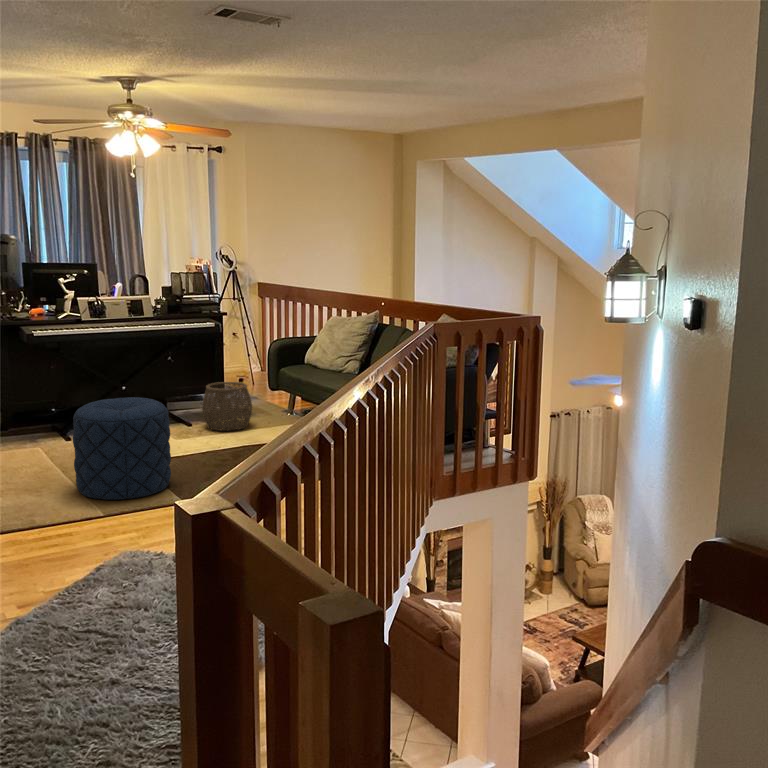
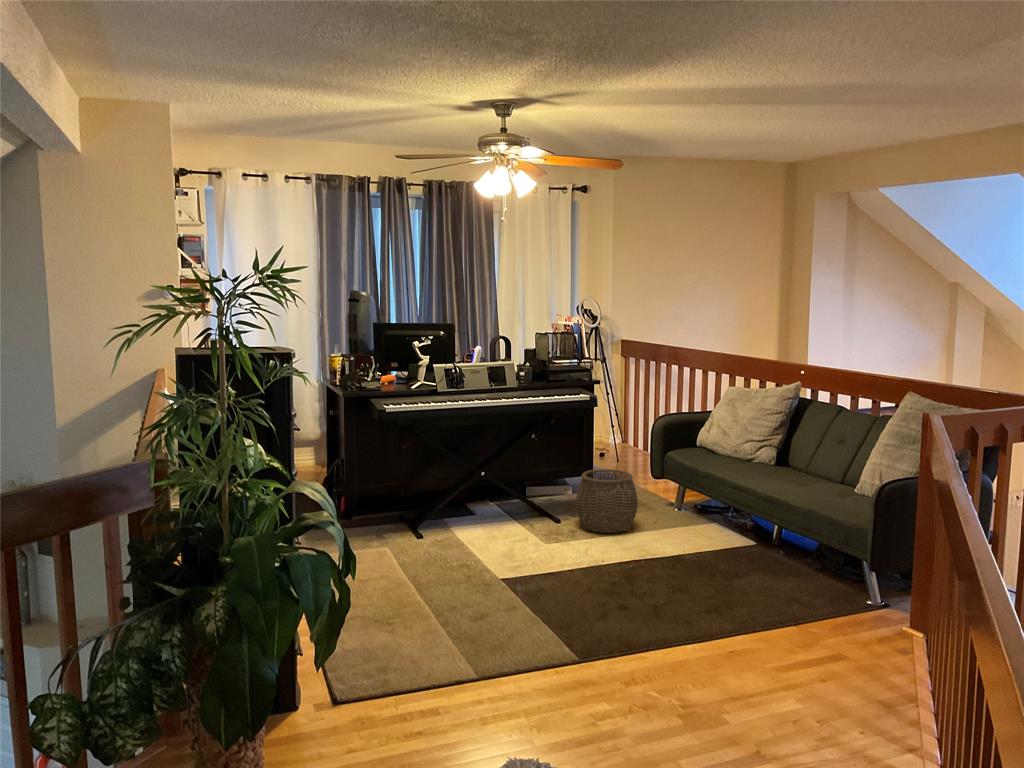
pouf: present [73,397,171,500] -> none [436,504,559,649]

